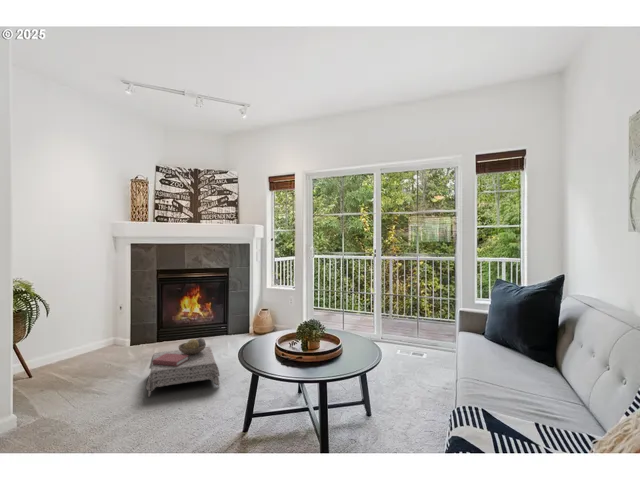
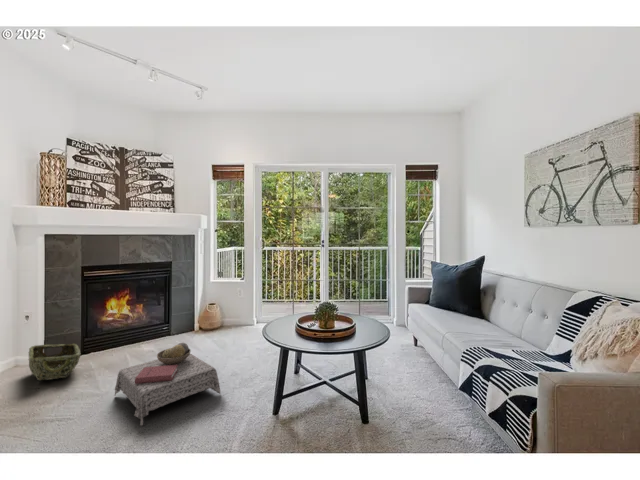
woven basket: none [111,328,150,355] -> present [29,344,80,380]

